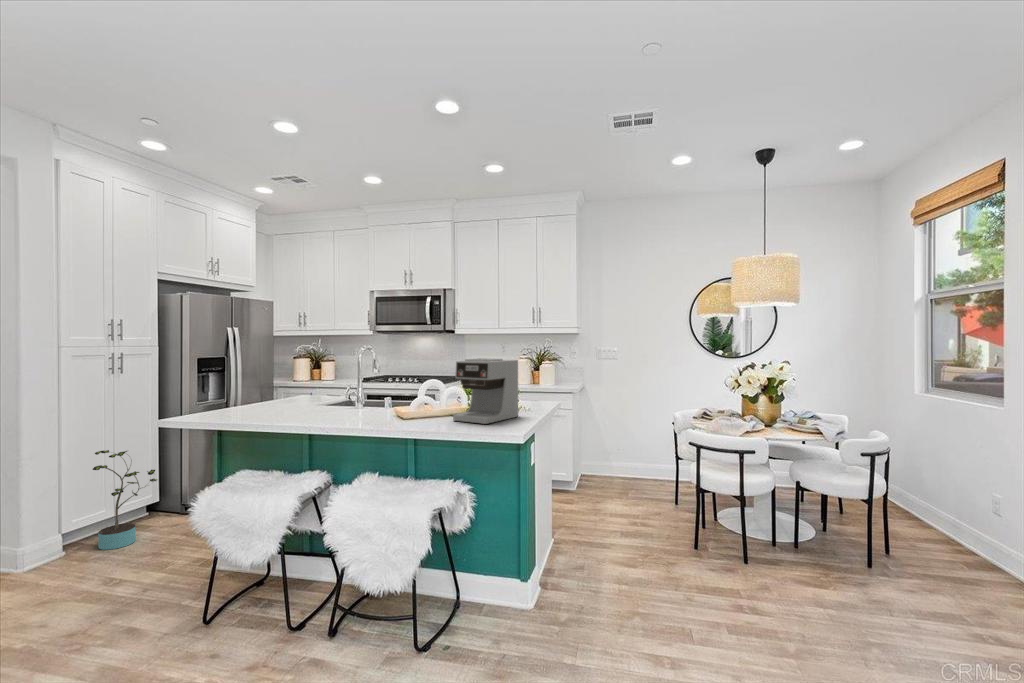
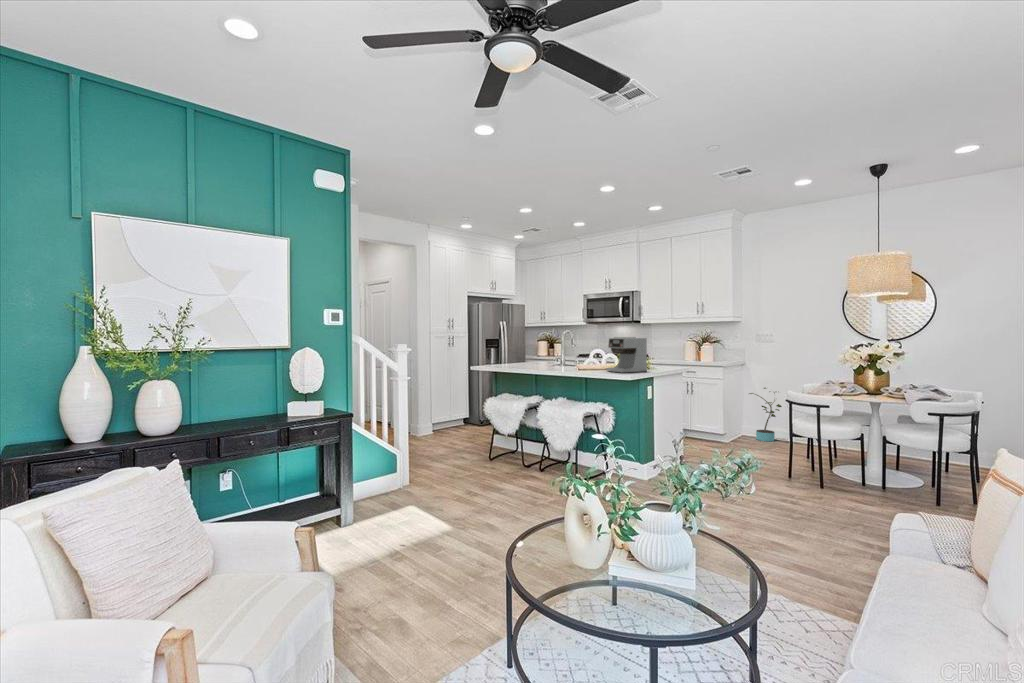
potted plant: present [93,450,157,550] -> present [749,388,782,441]

